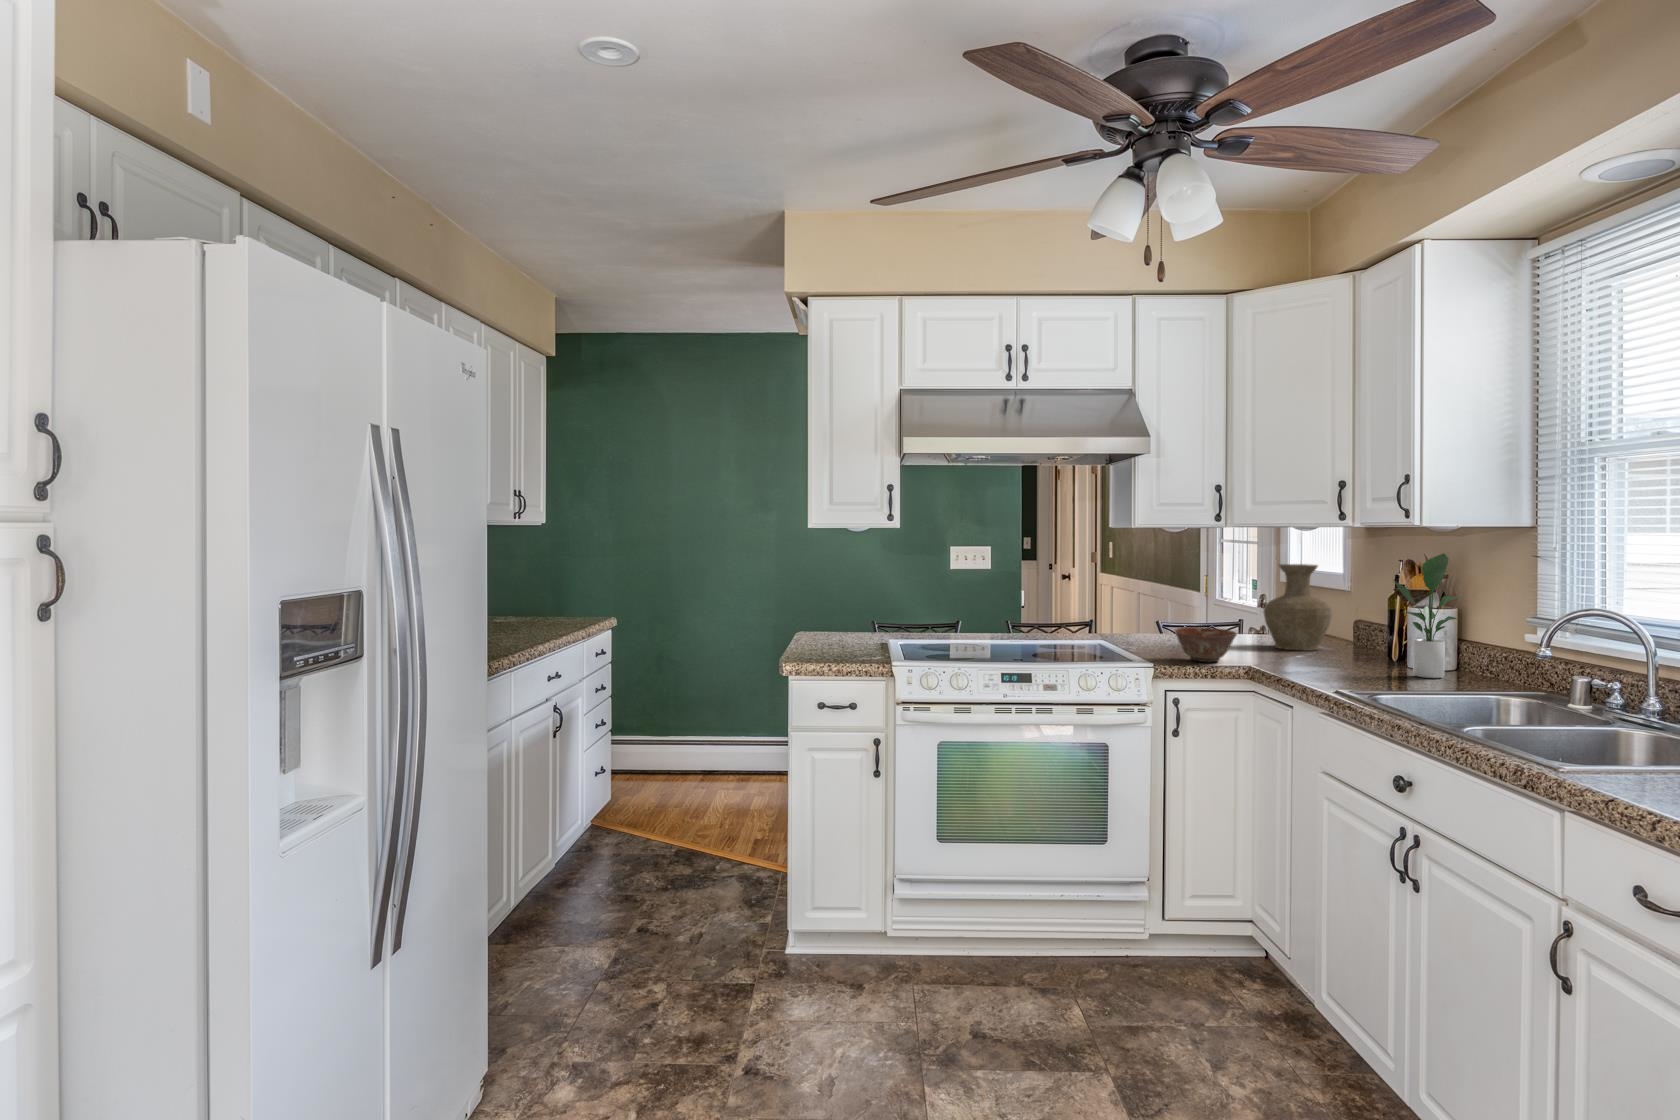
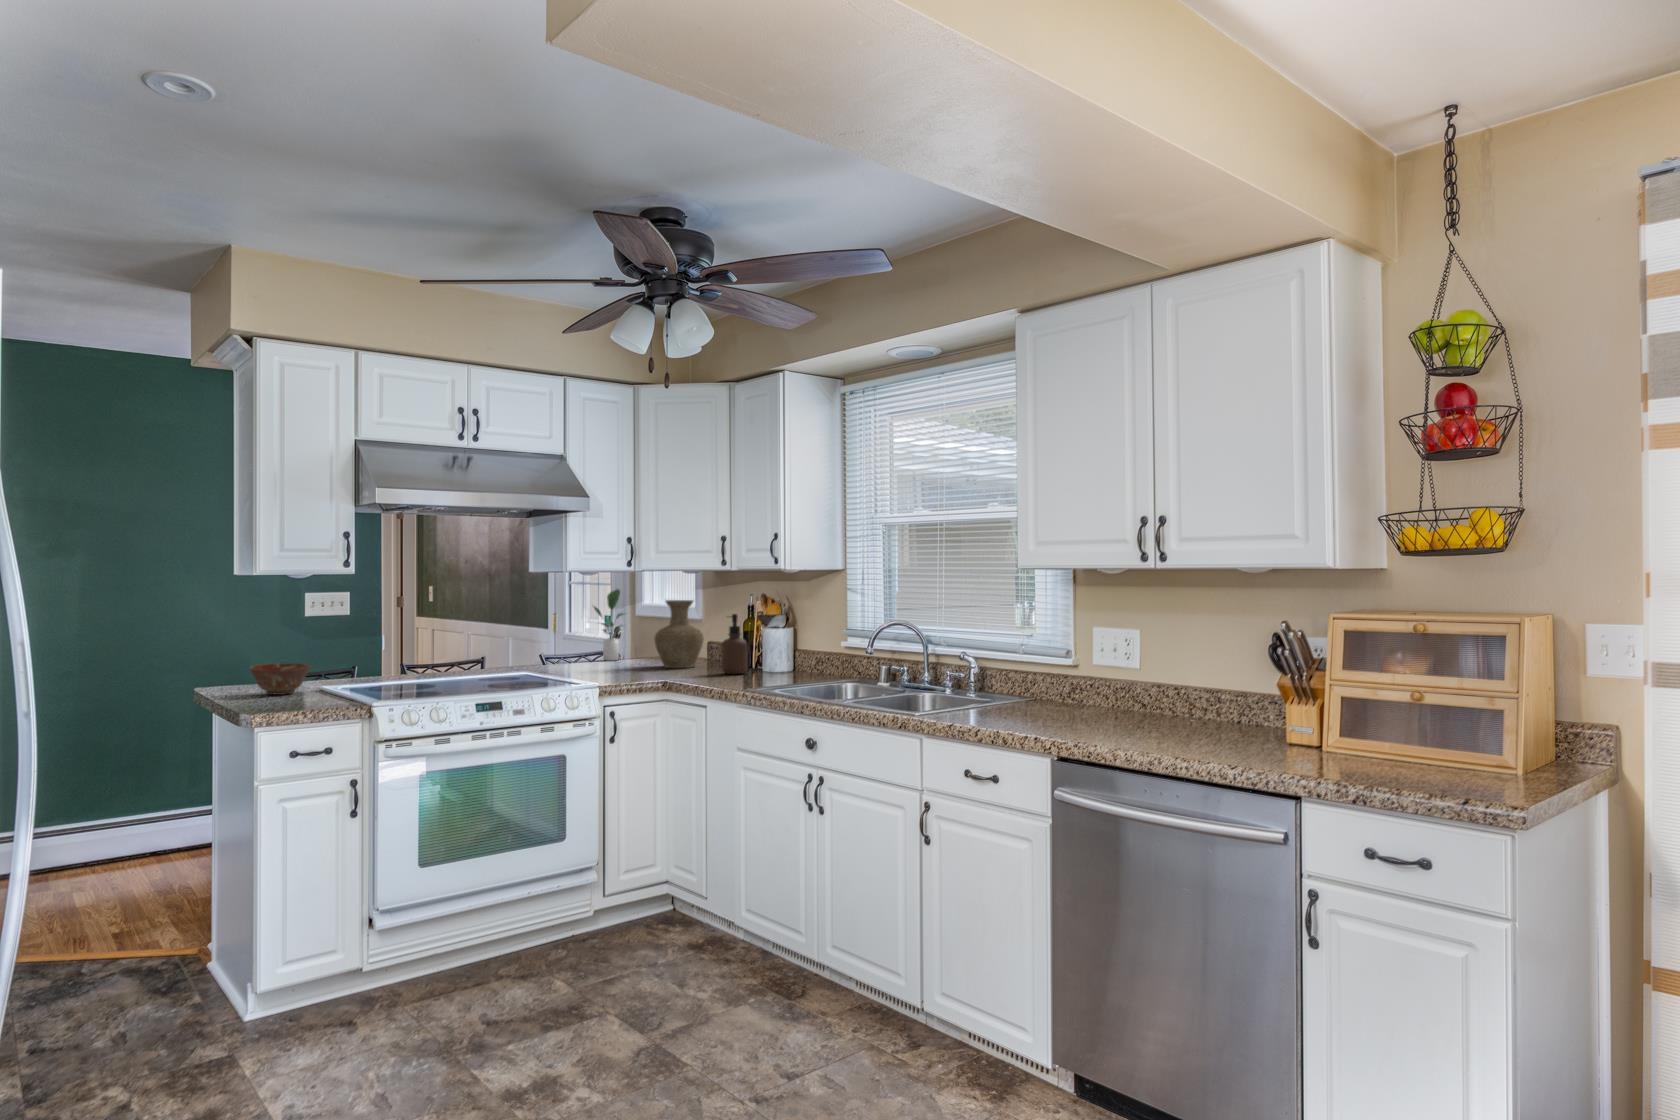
potted plant: present [1394,553,1462,678] -> present [594,589,623,661]
soap dispenser: none [1338,584,1378,665] -> present [722,614,748,674]
ceramic bowl: present [1175,627,1237,662] -> present [250,663,311,695]

